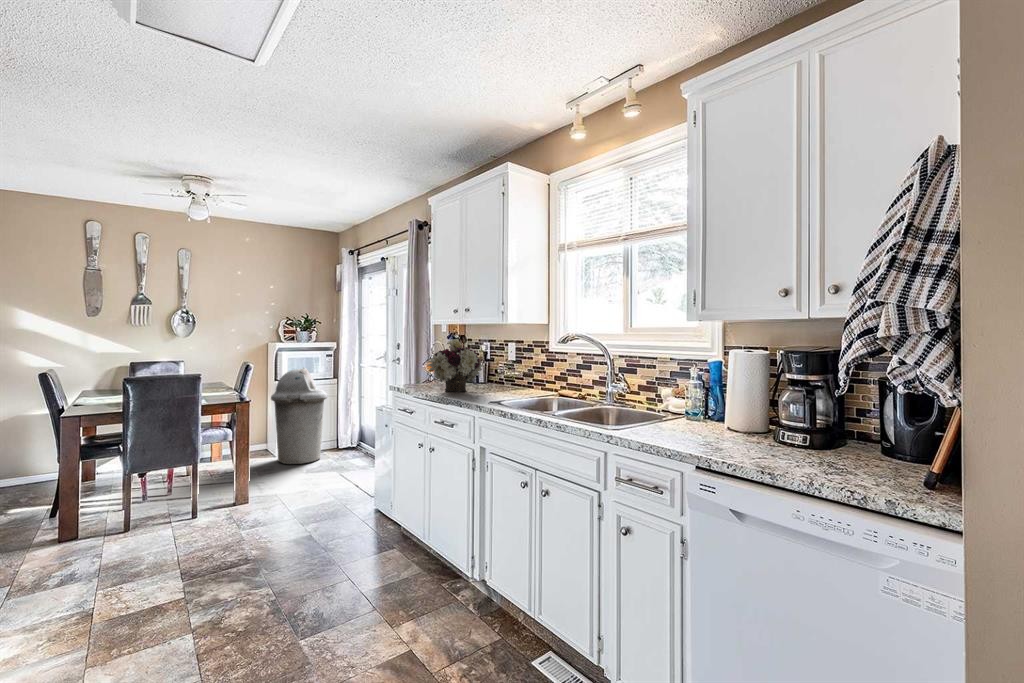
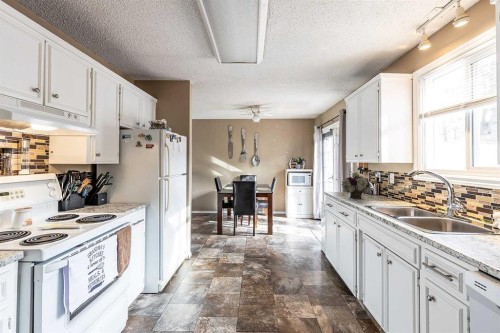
trash can: present [271,368,328,464] -> none [286,181,308,221]

